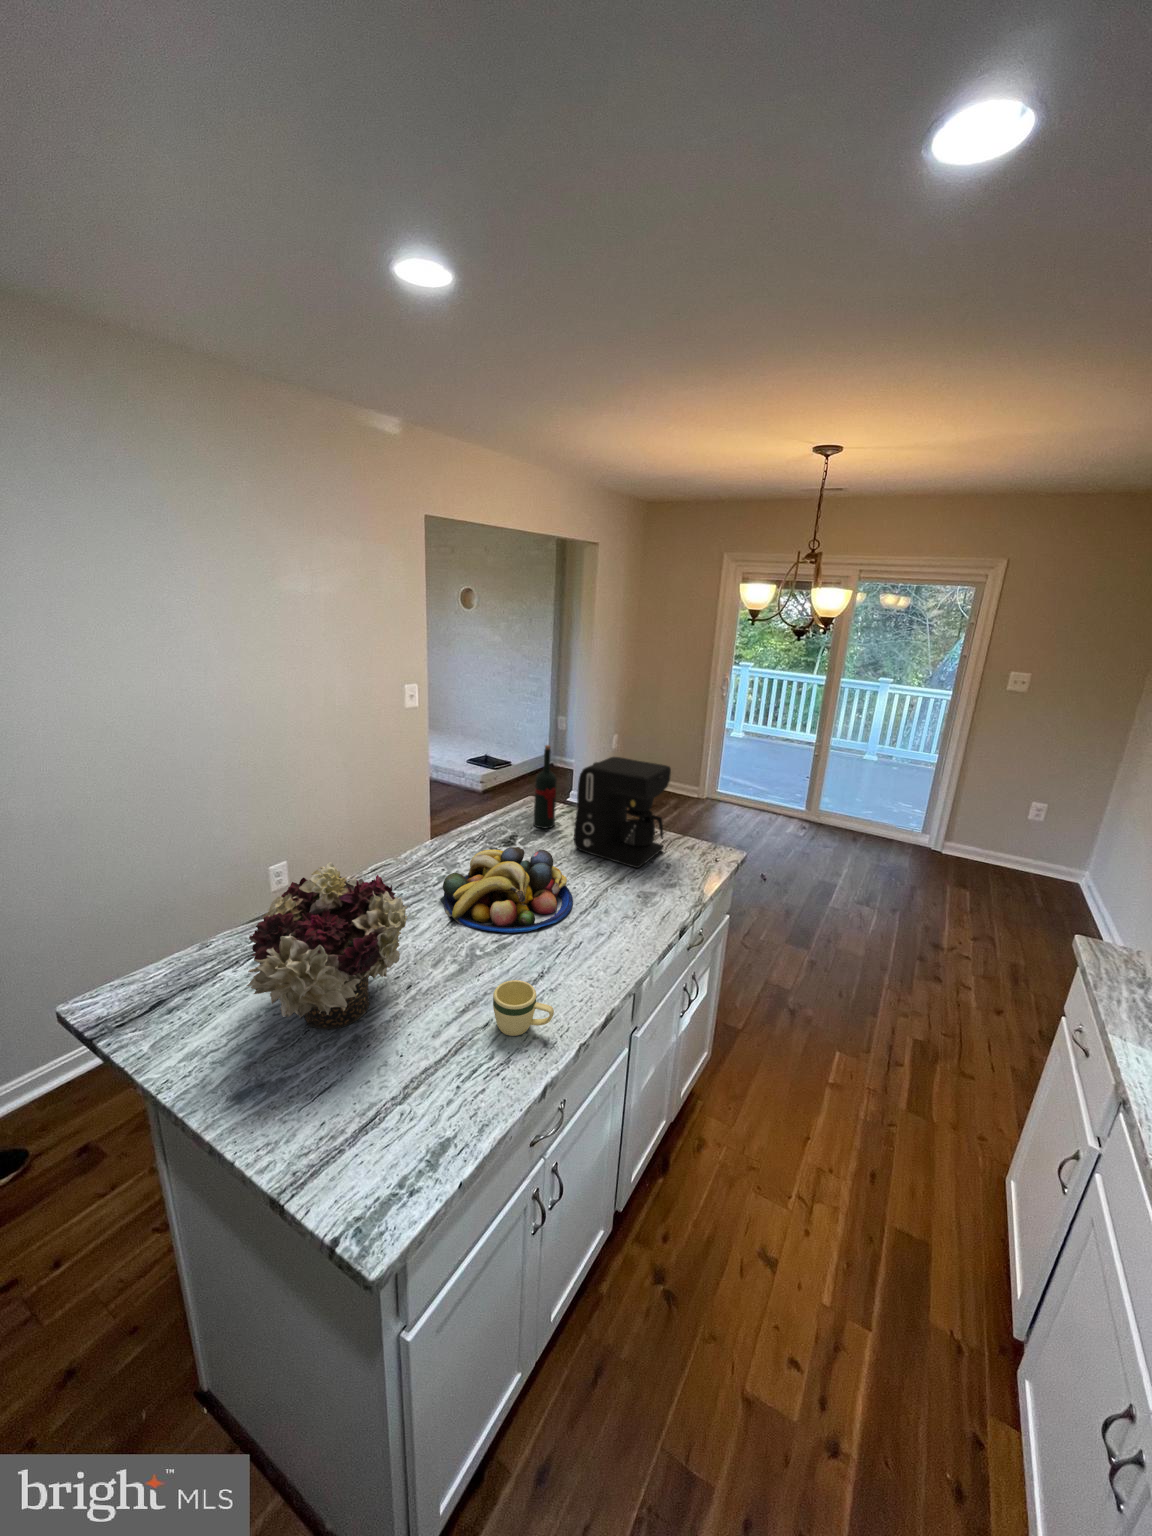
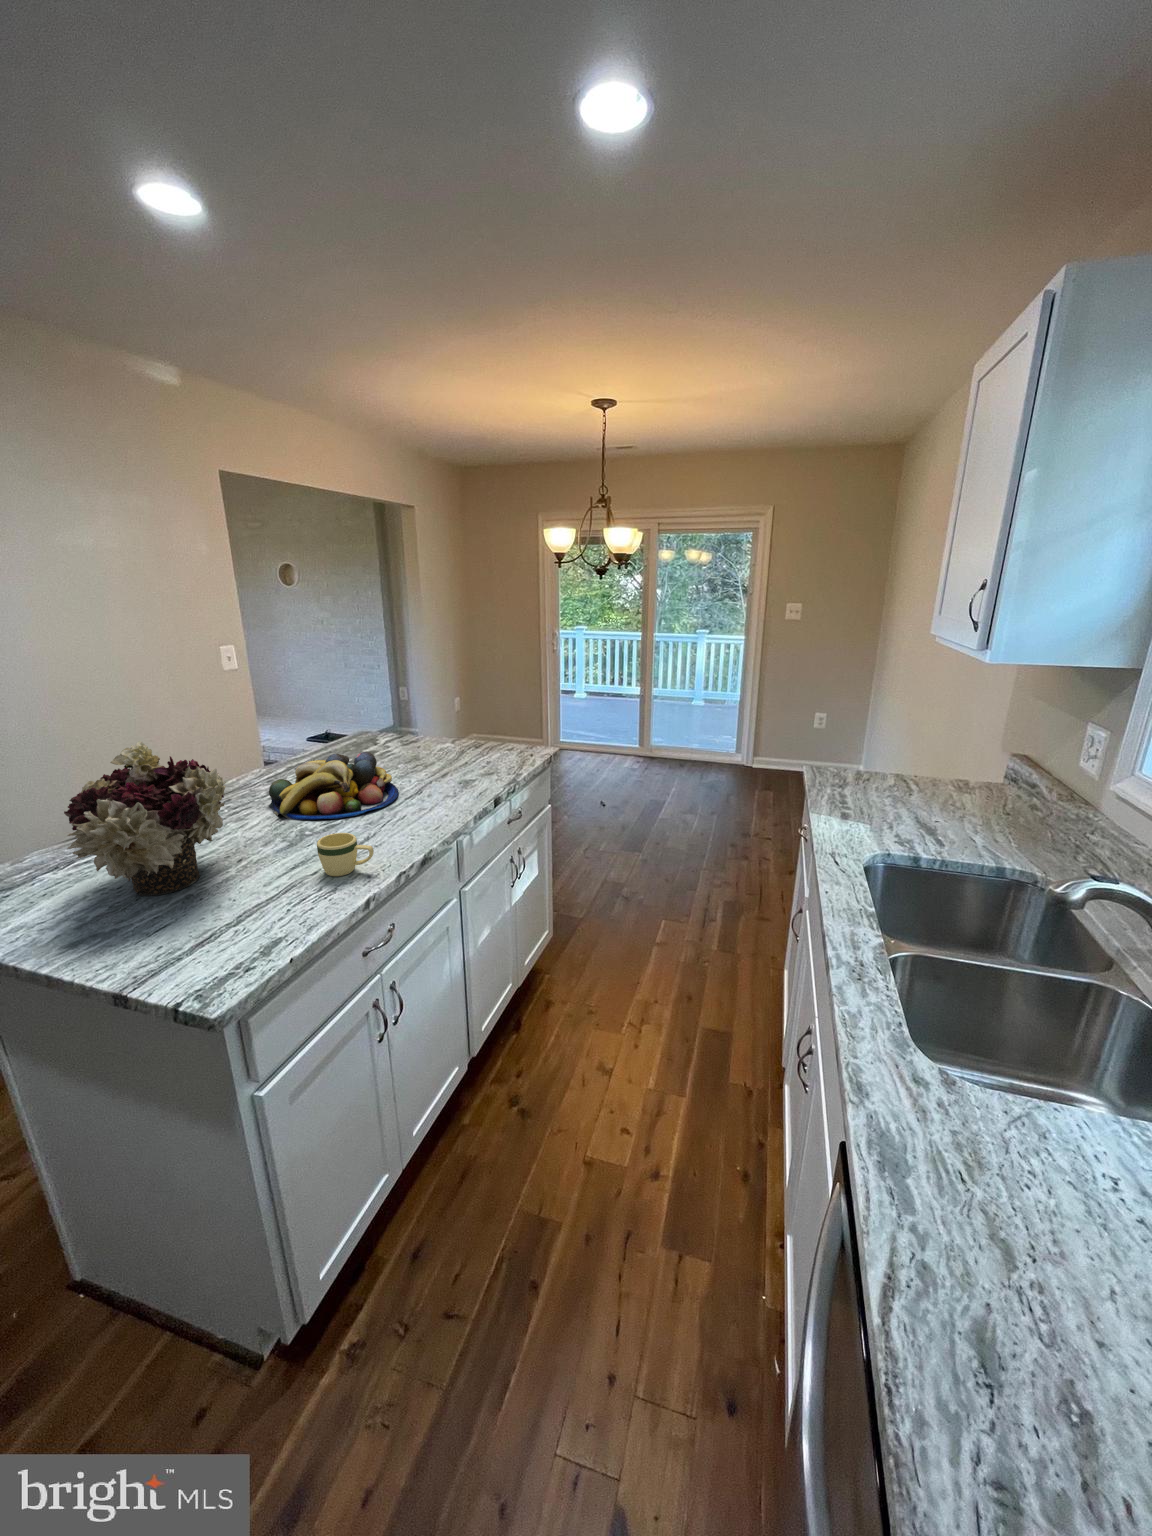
wine bottle: present [534,745,557,829] -> none [359,670,384,751]
coffee maker: present [574,757,671,868] -> none [397,673,486,767]

